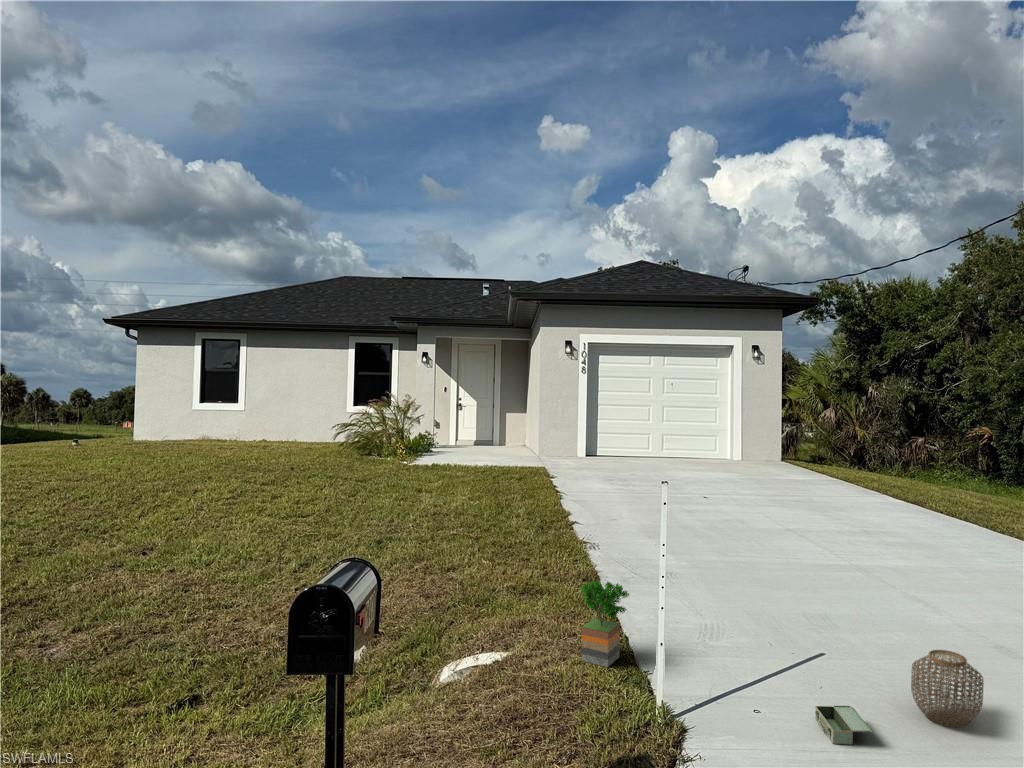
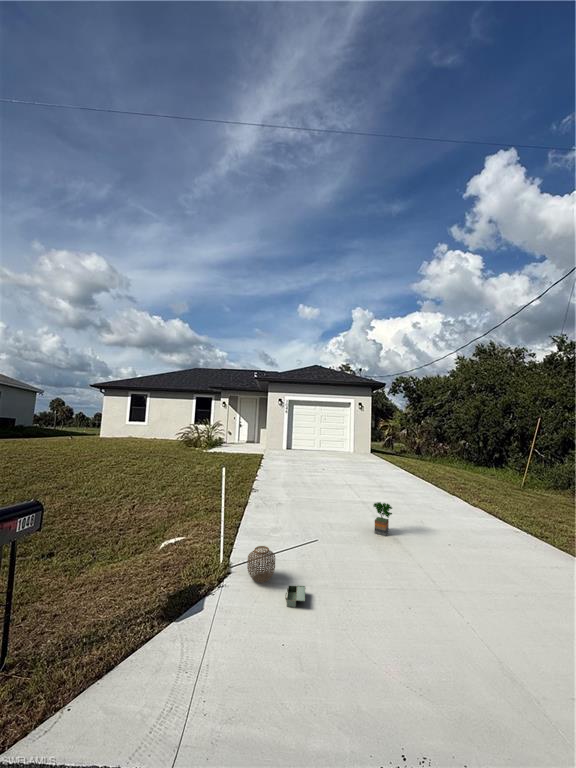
potted tree: present [581,581,629,667] -> present [373,502,392,536]
woven basket: present [911,650,983,727] -> present [247,546,275,583]

